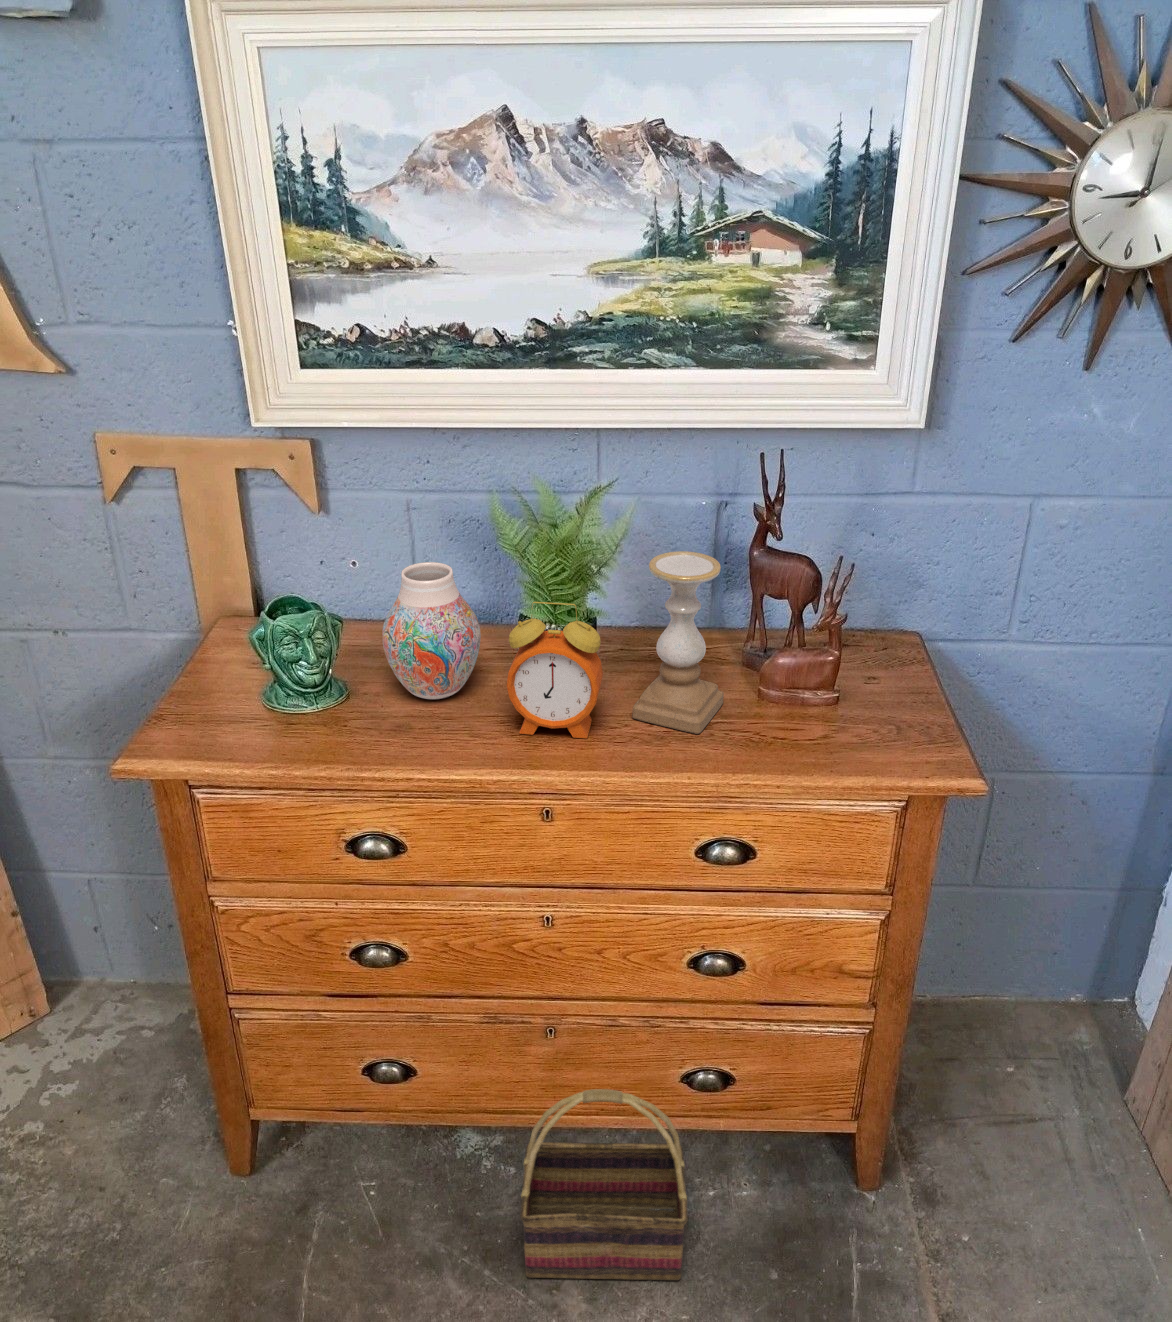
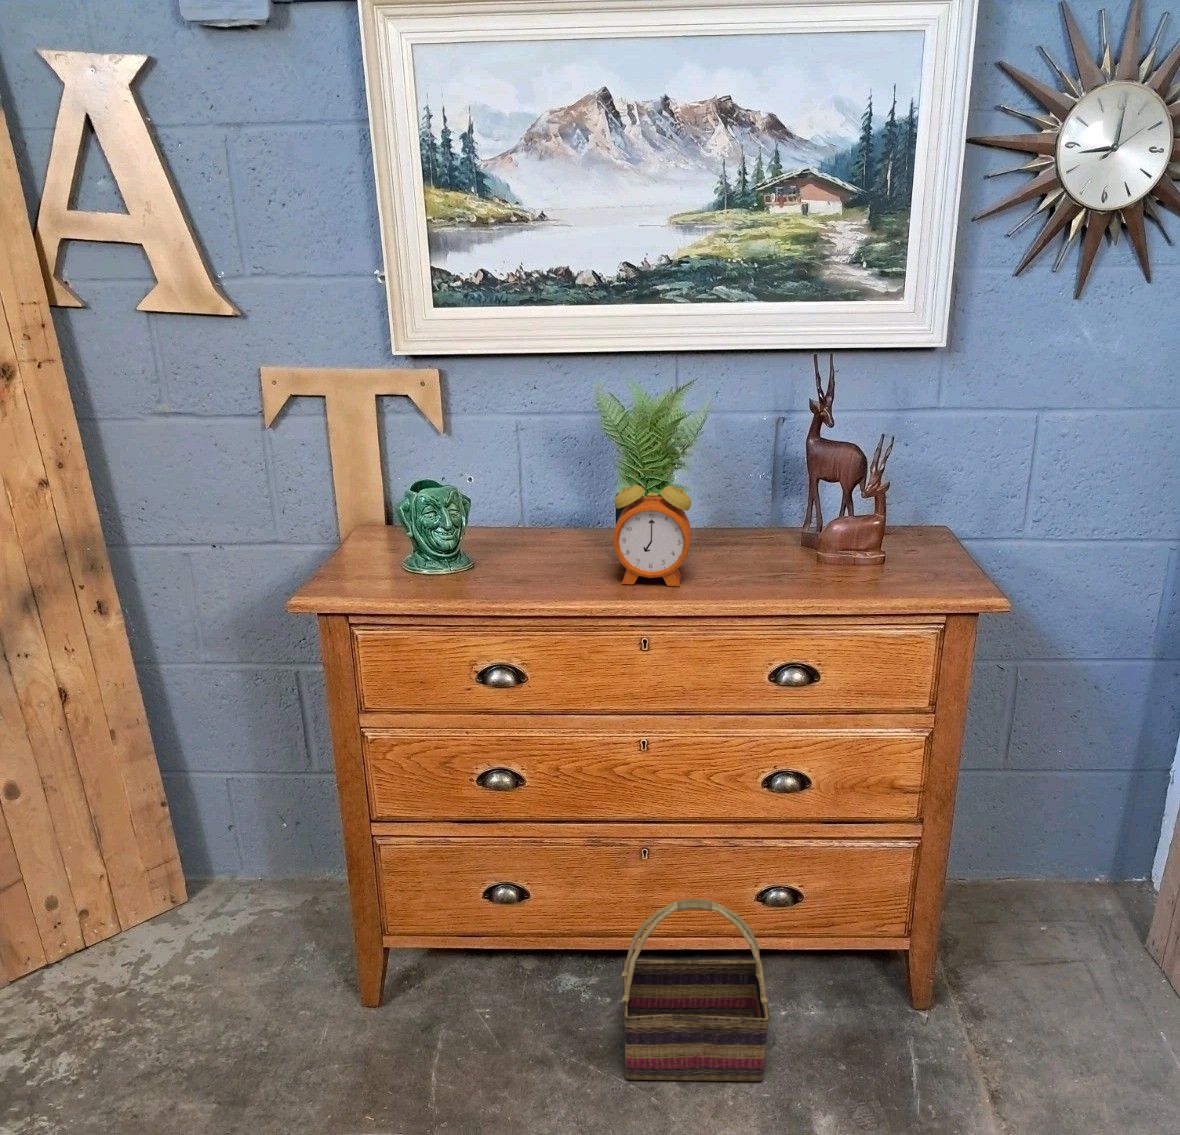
candle holder: present [632,551,724,734] -> none [715,433,789,582]
vase: present [382,562,481,699] -> none [505,450,585,563]

